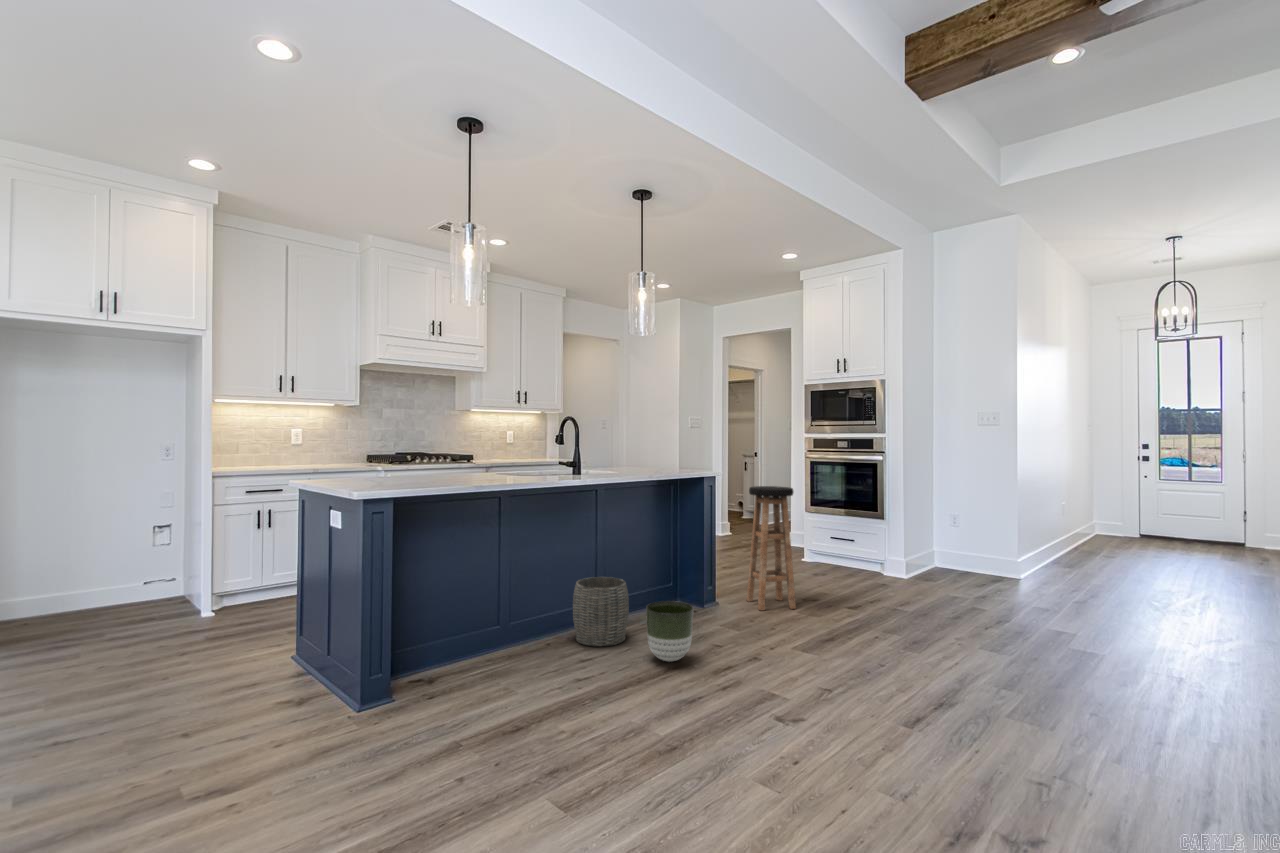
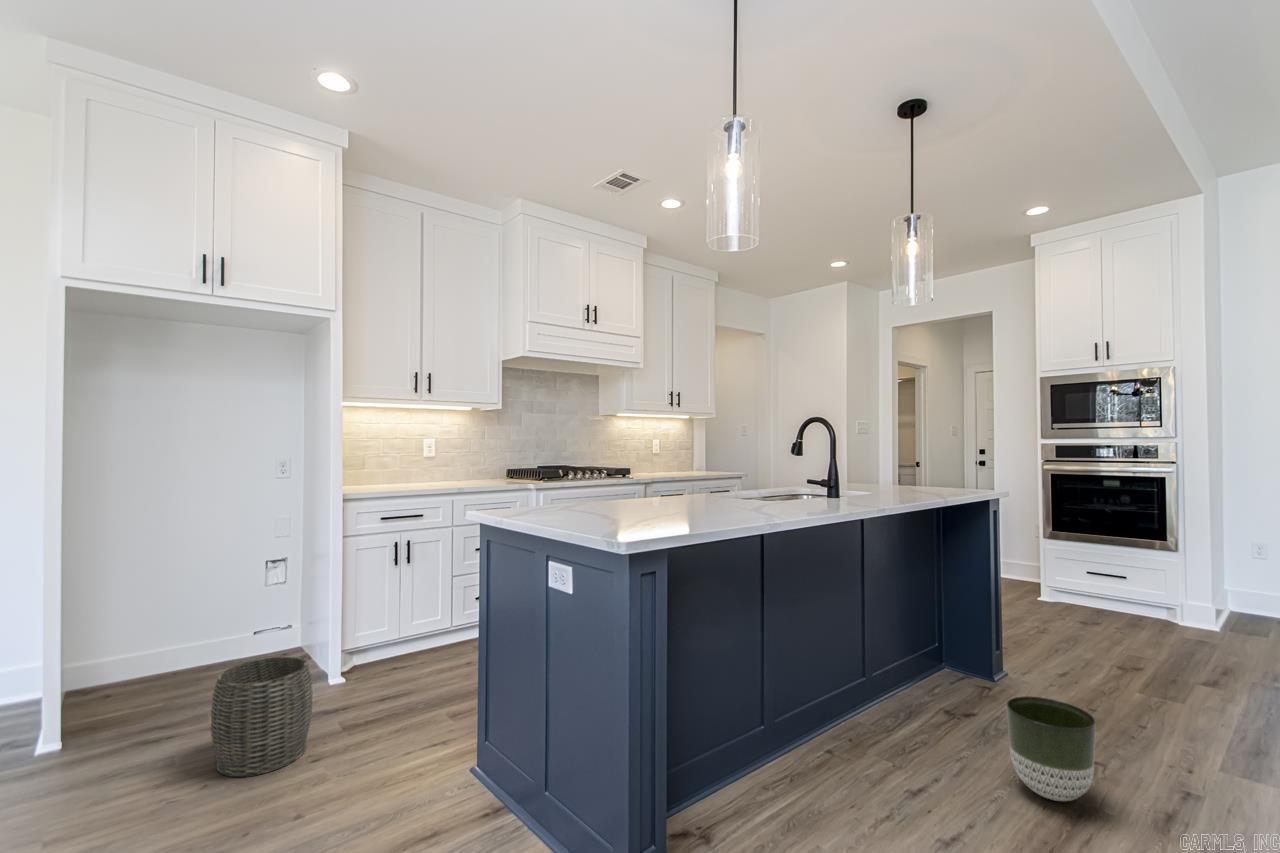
bar stool: present [747,486,796,611] -> none [1041,510,1133,689]
woven basket: present [573,577,629,647] -> present [211,657,312,777]

